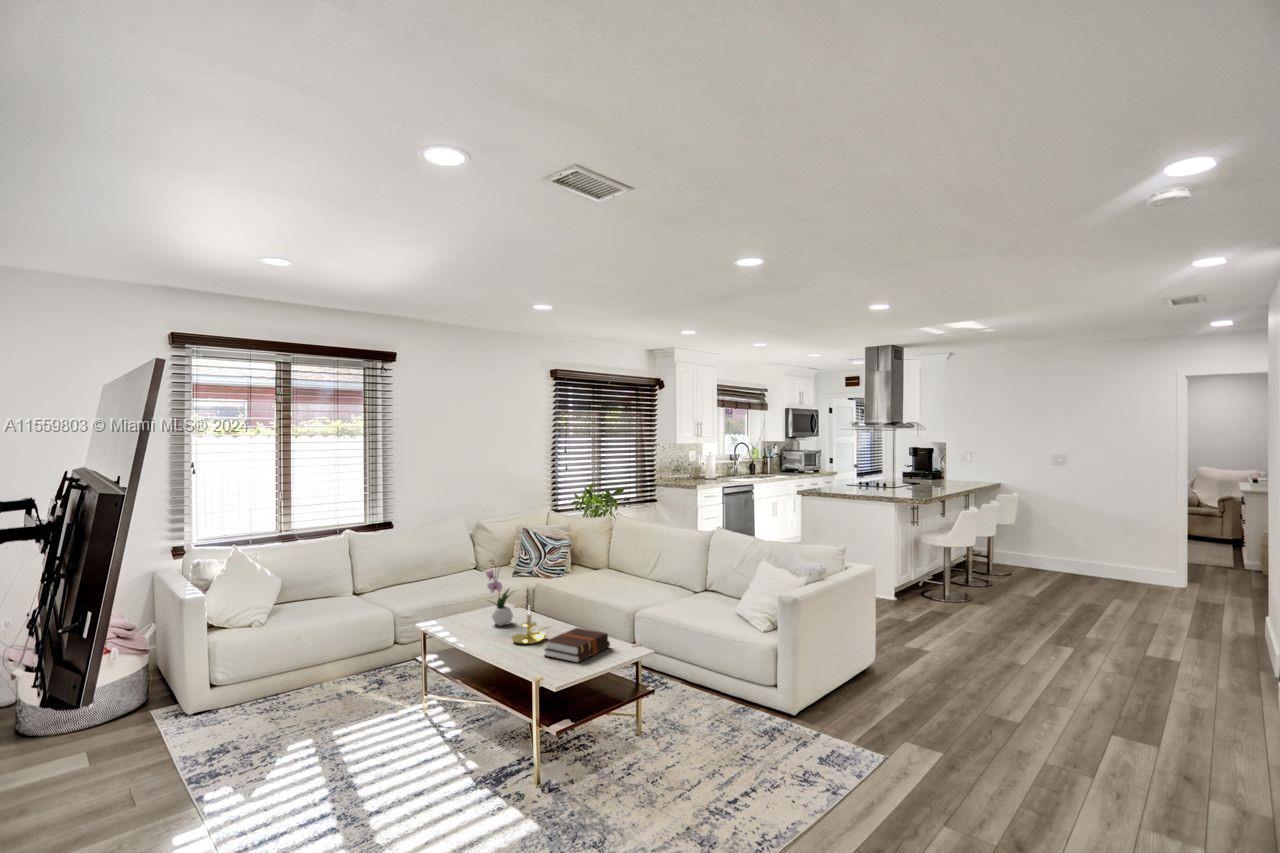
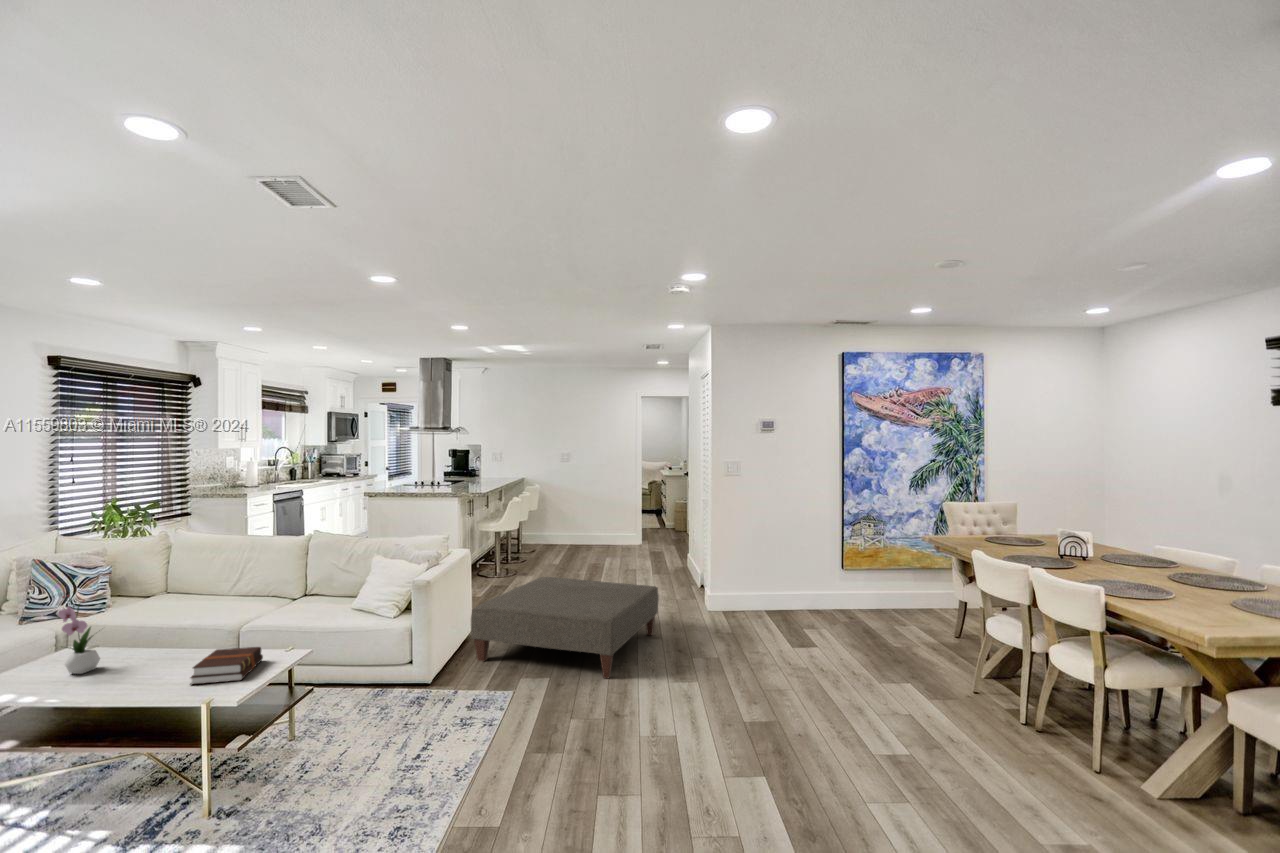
candle holder: present [512,606,548,644] -> none [124,637,177,683]
ottoman: none [855,613,1166,785] -> present [471,577,659,678]

